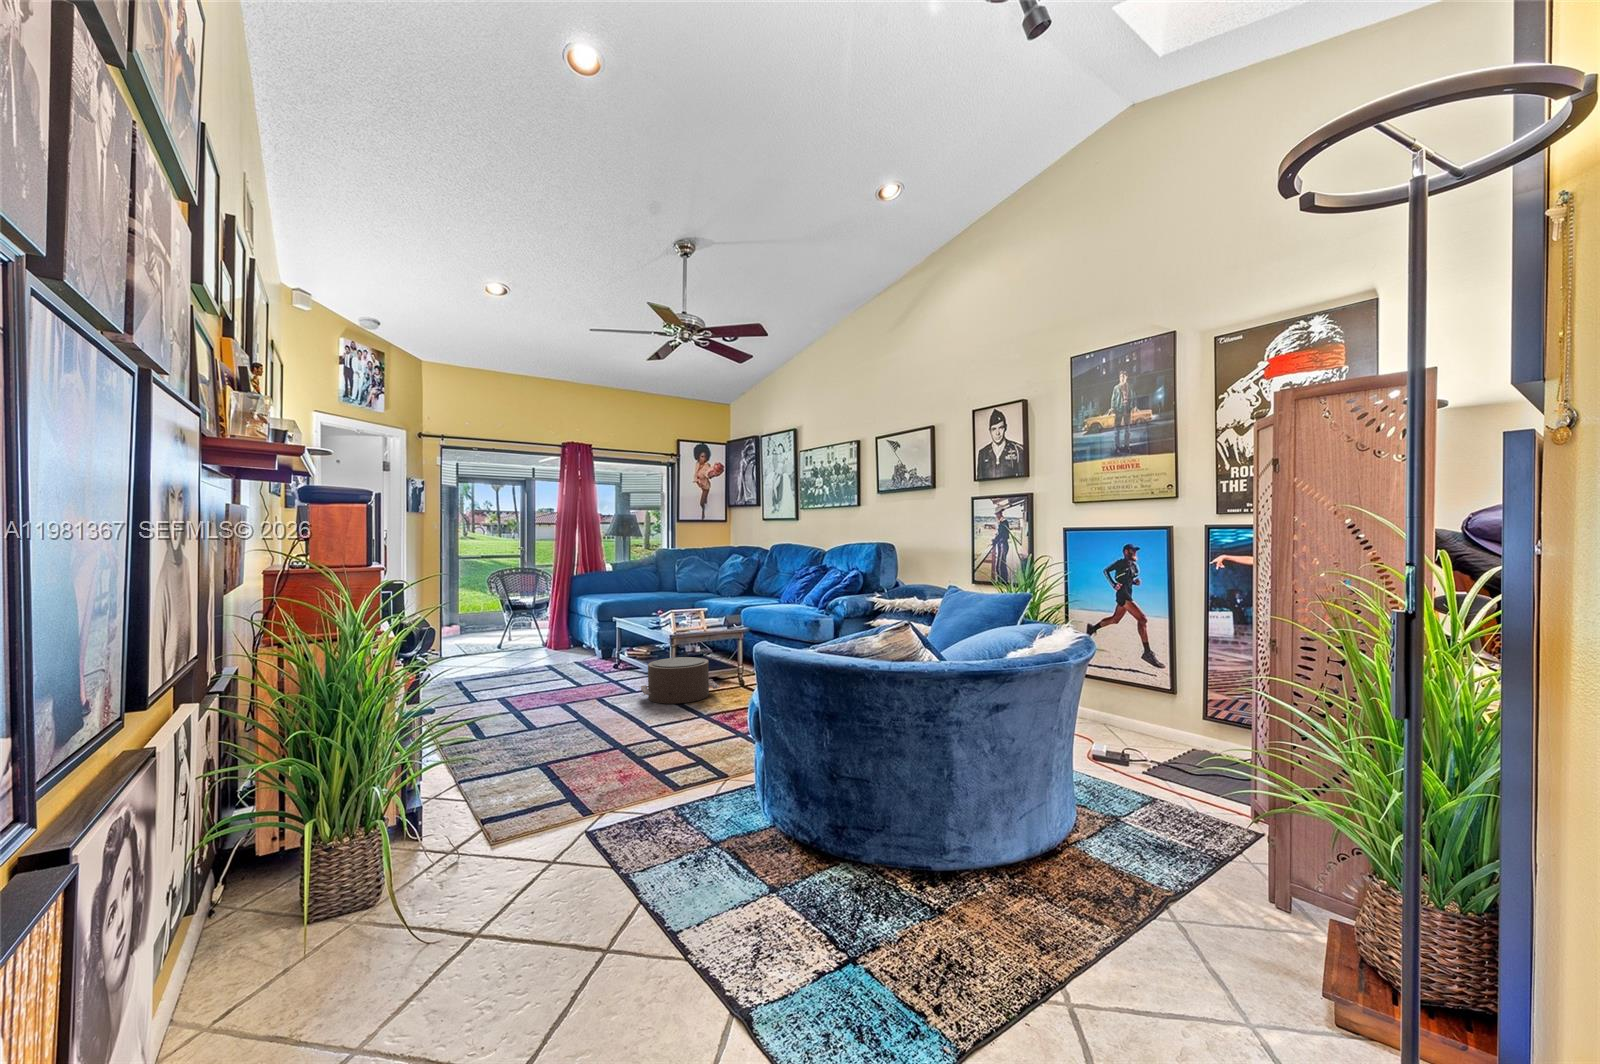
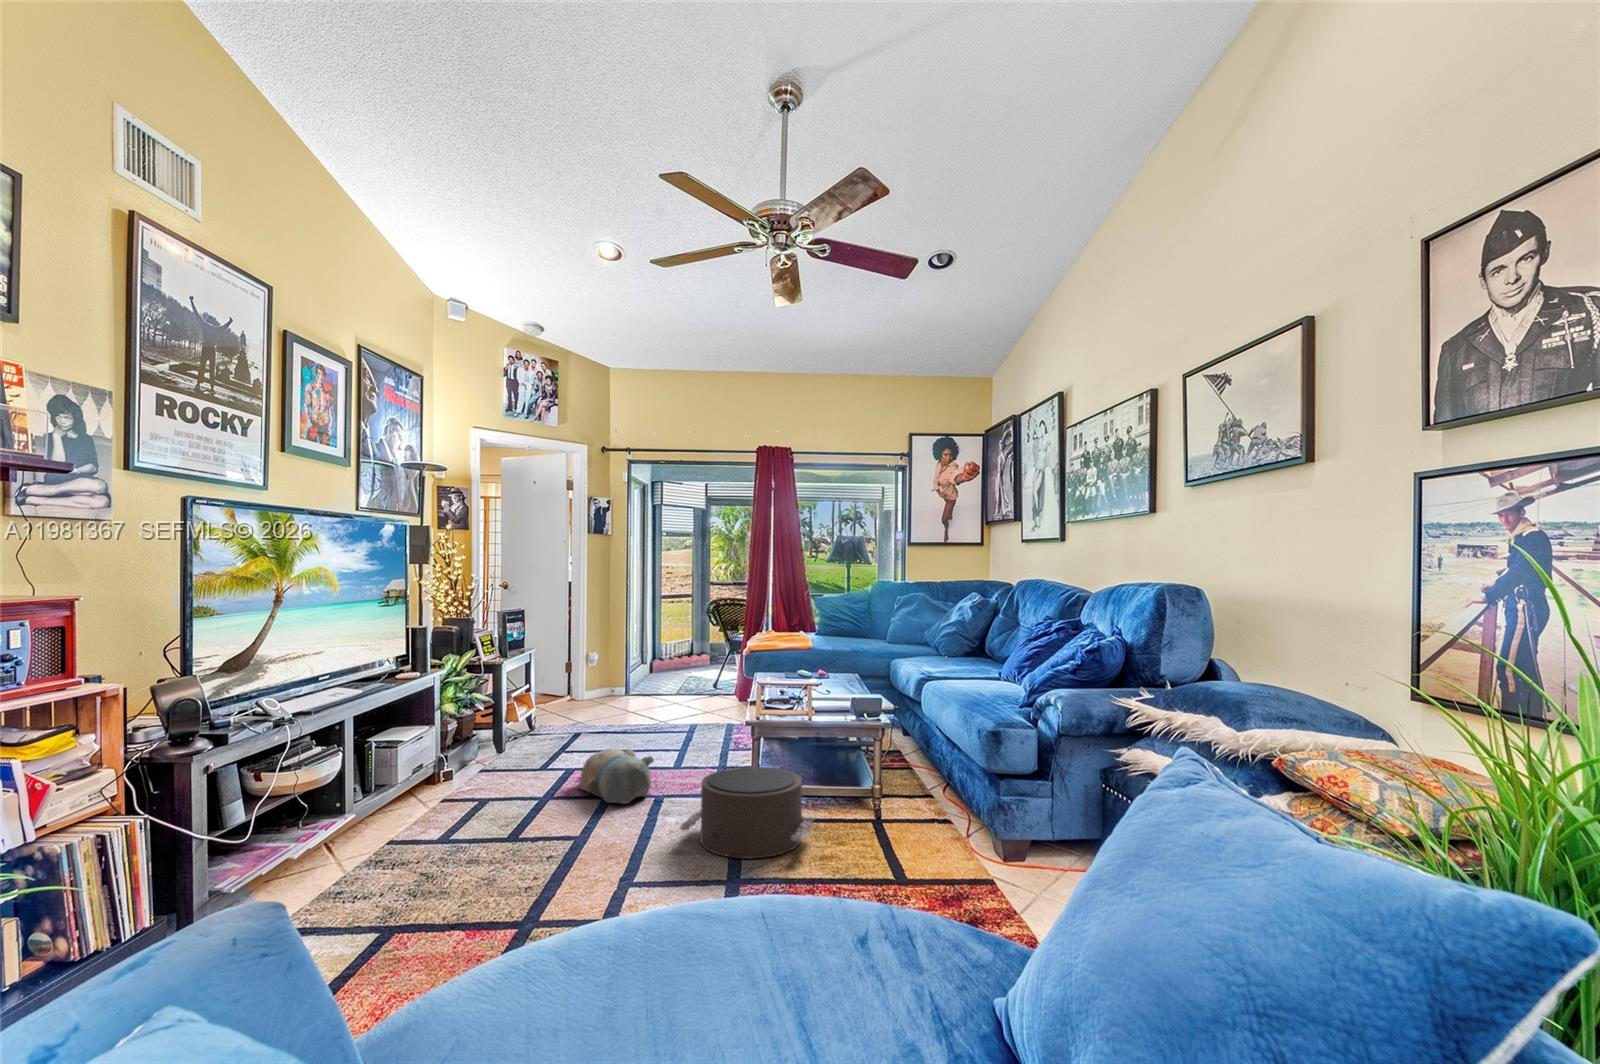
plush toy: none [522,665,586,698] -> present [577,748,654,804]

